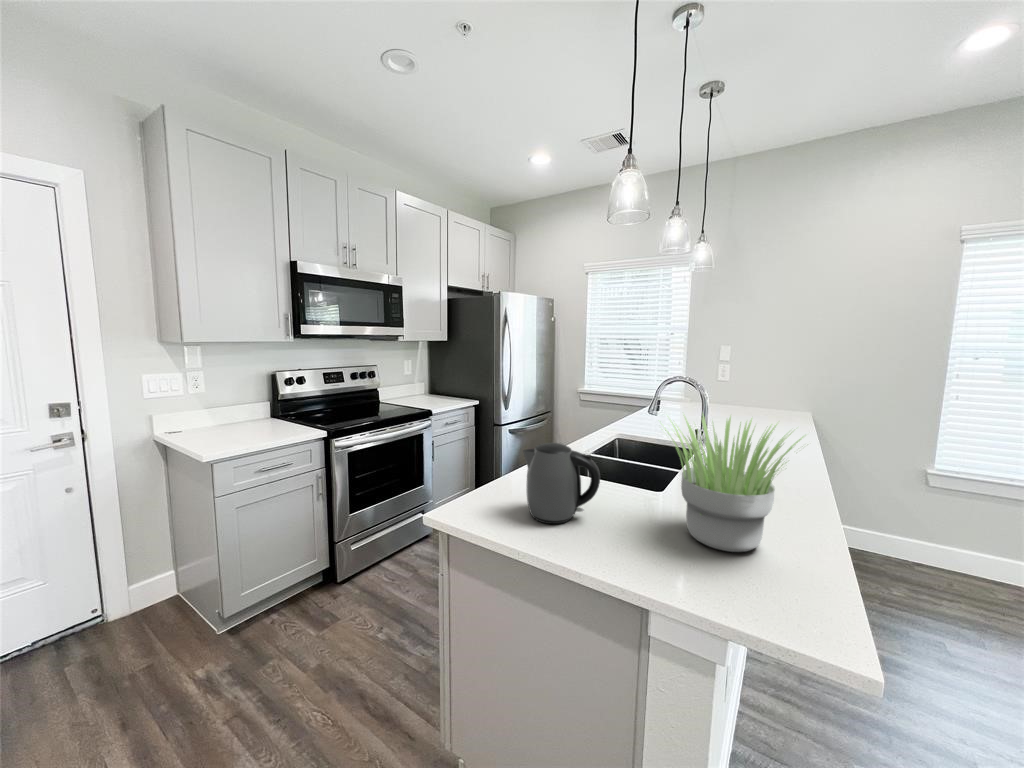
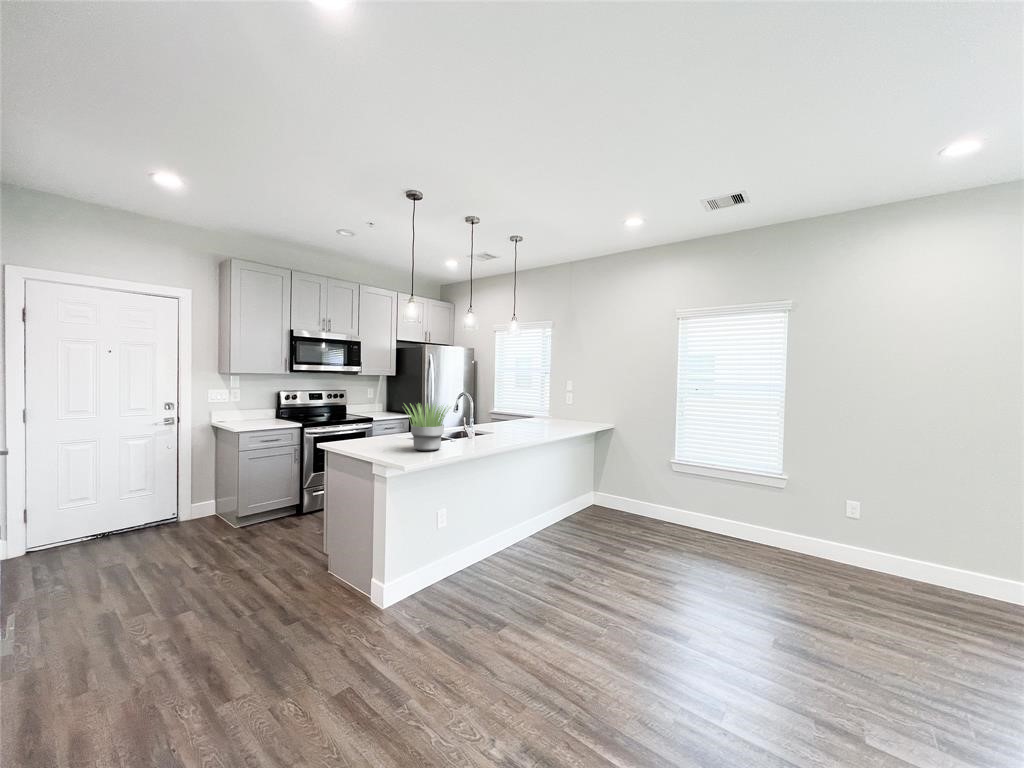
kettle: present [523,443,600,524] -> none [360,414,390,445]

